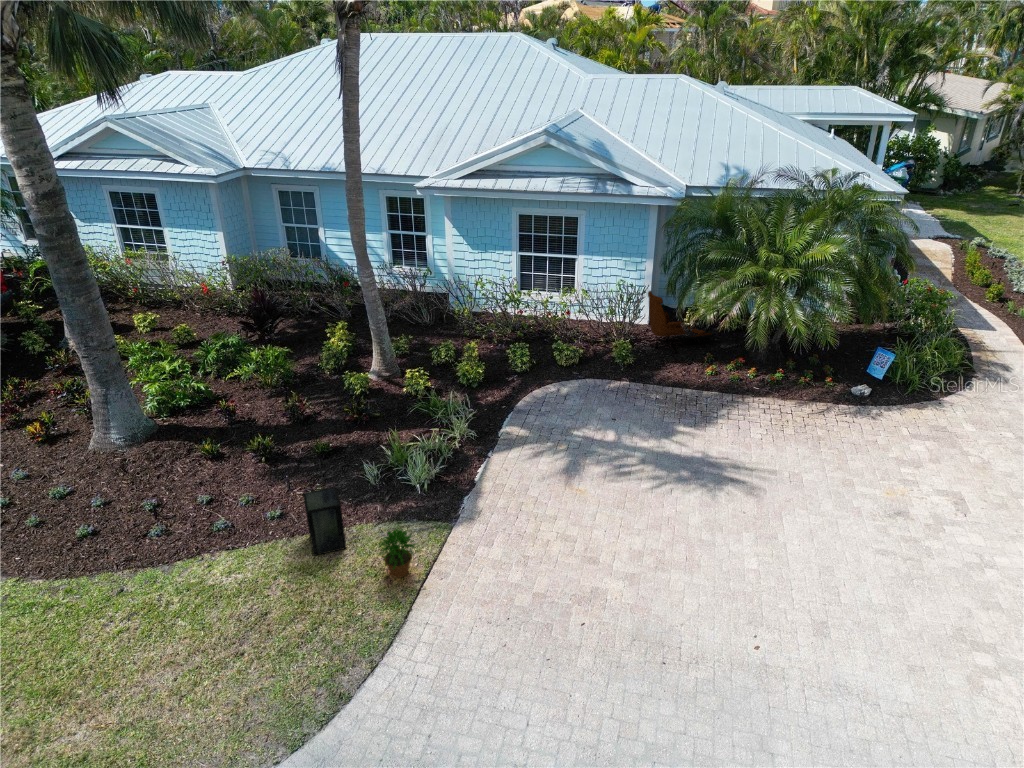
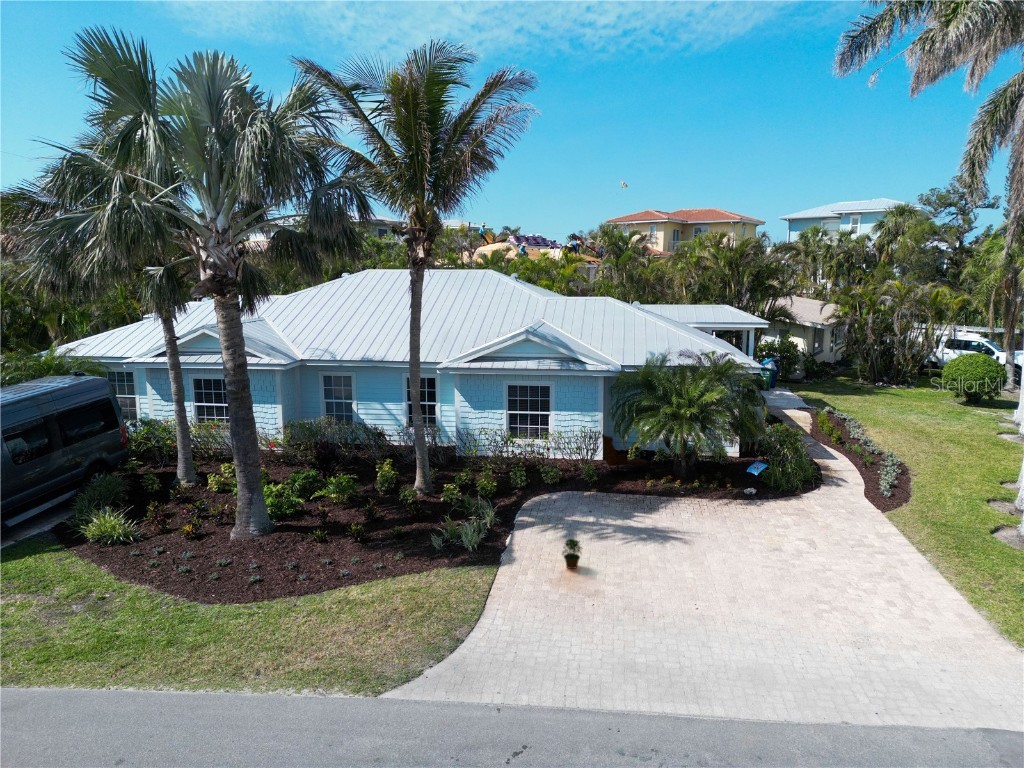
storage box: present [303,487,346,556] -> none [408,537,435,581]
potted plant: present [379,529,416,578] -> present [562,539,581,569]

